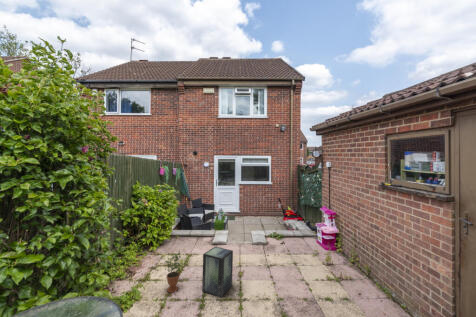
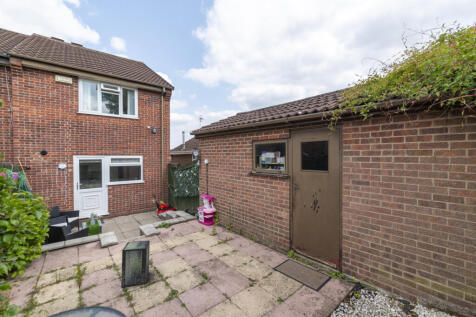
potted plant: present [165,253,181,292] -> none [70,257,92,304]

